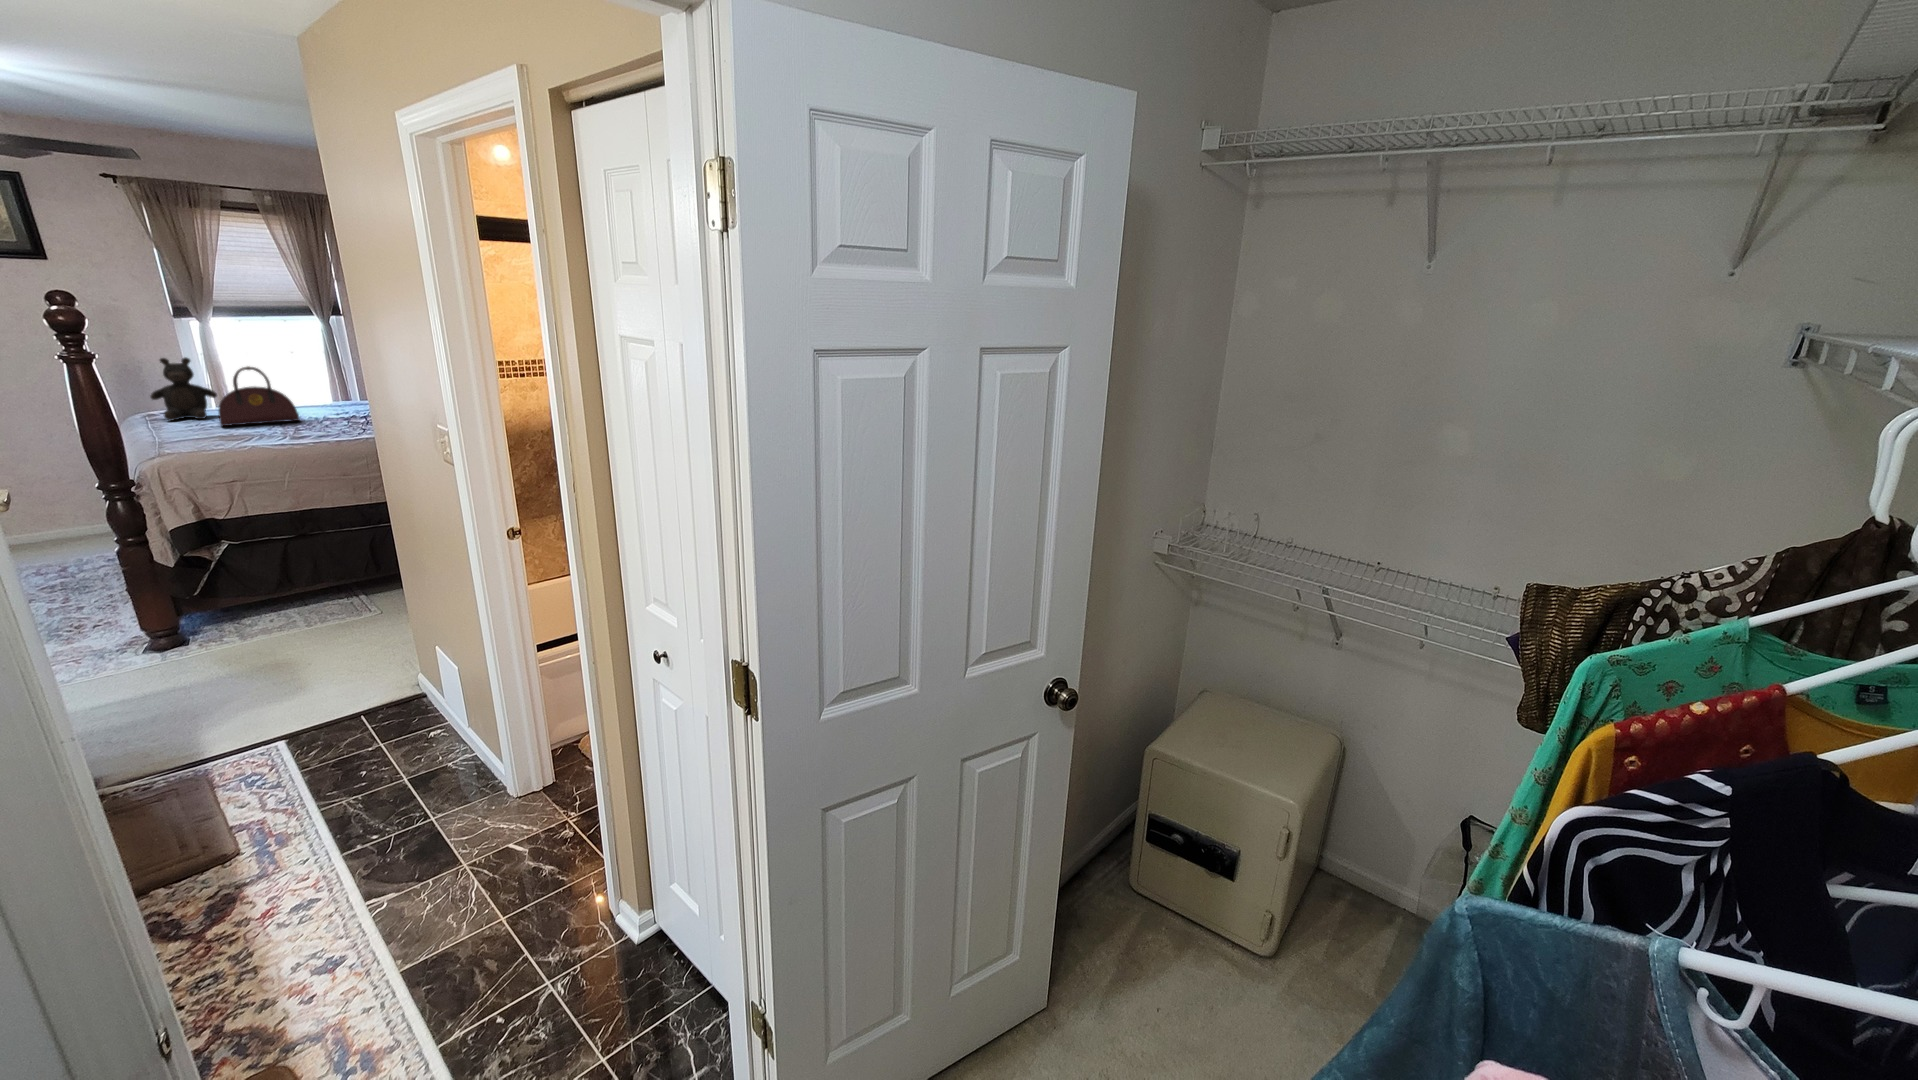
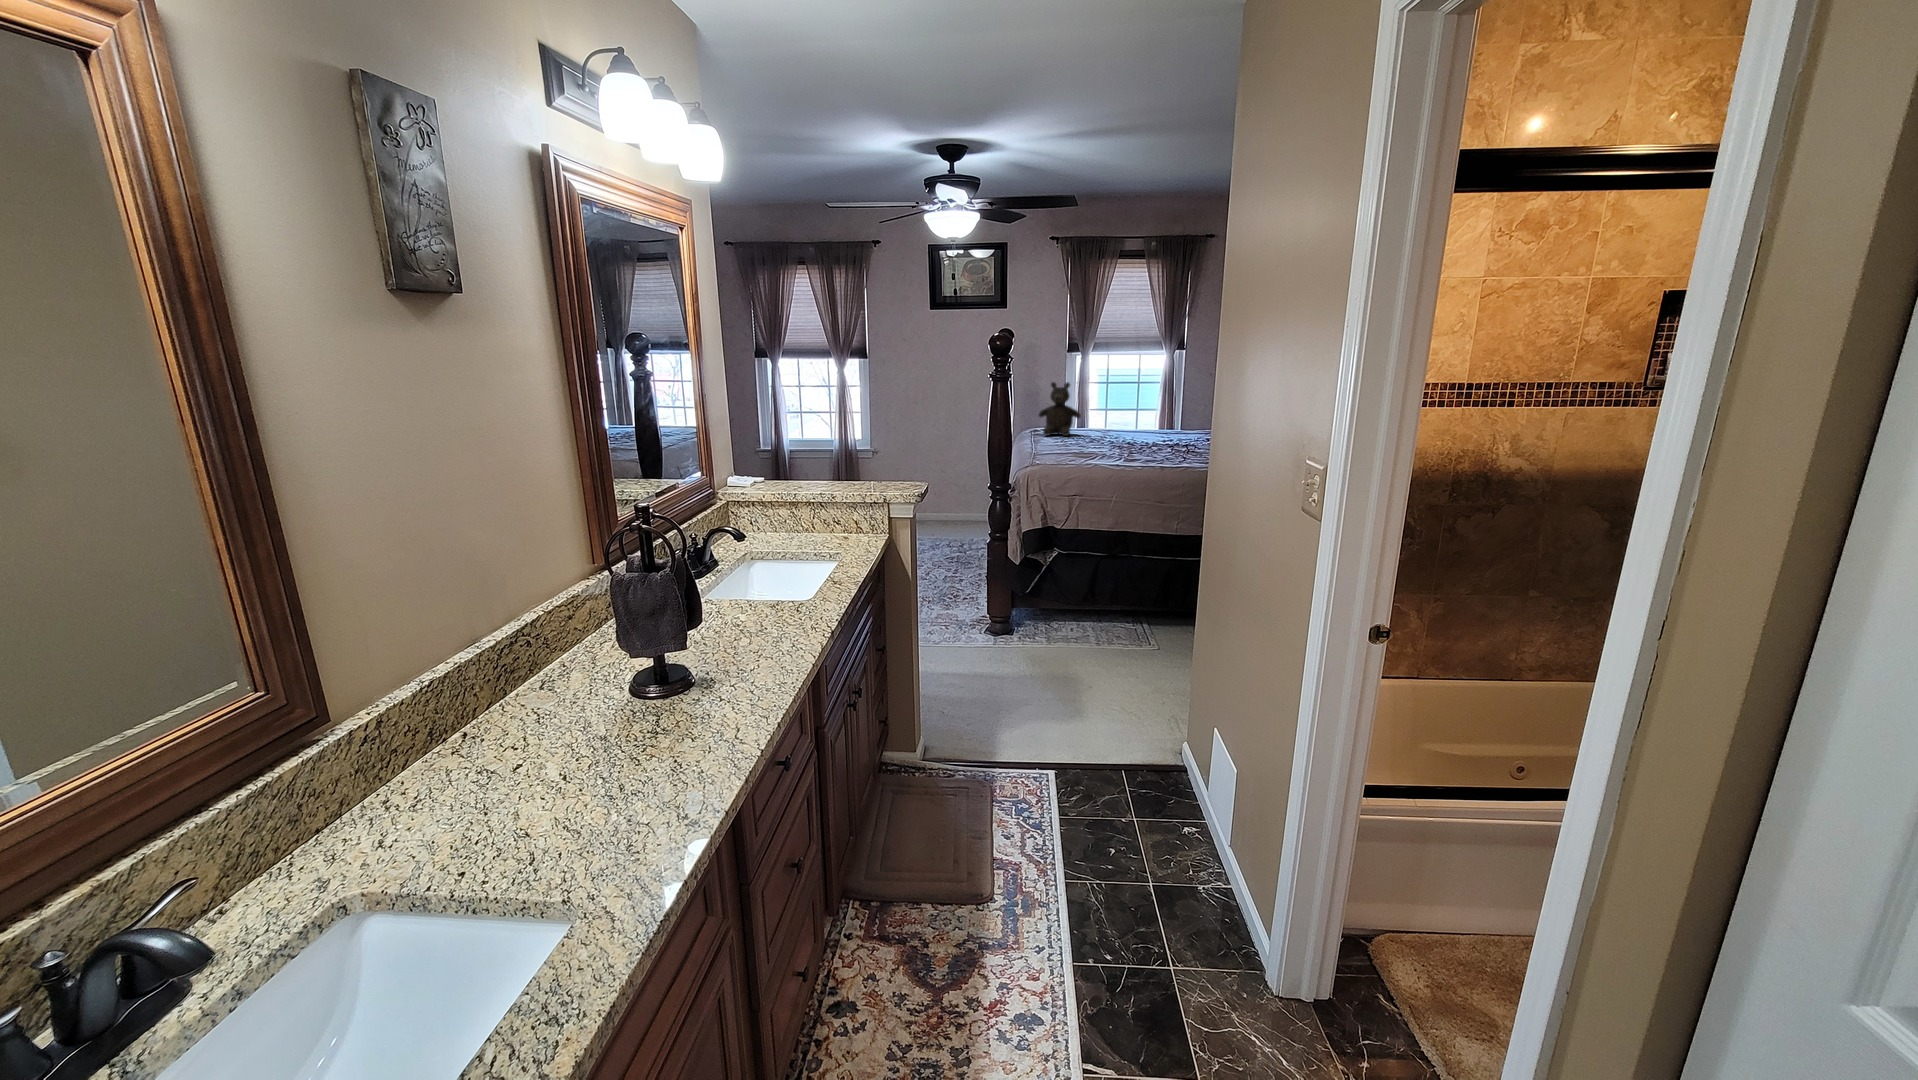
handbag: present [218,366,299,426] -> none [1077,391,1135,445]

